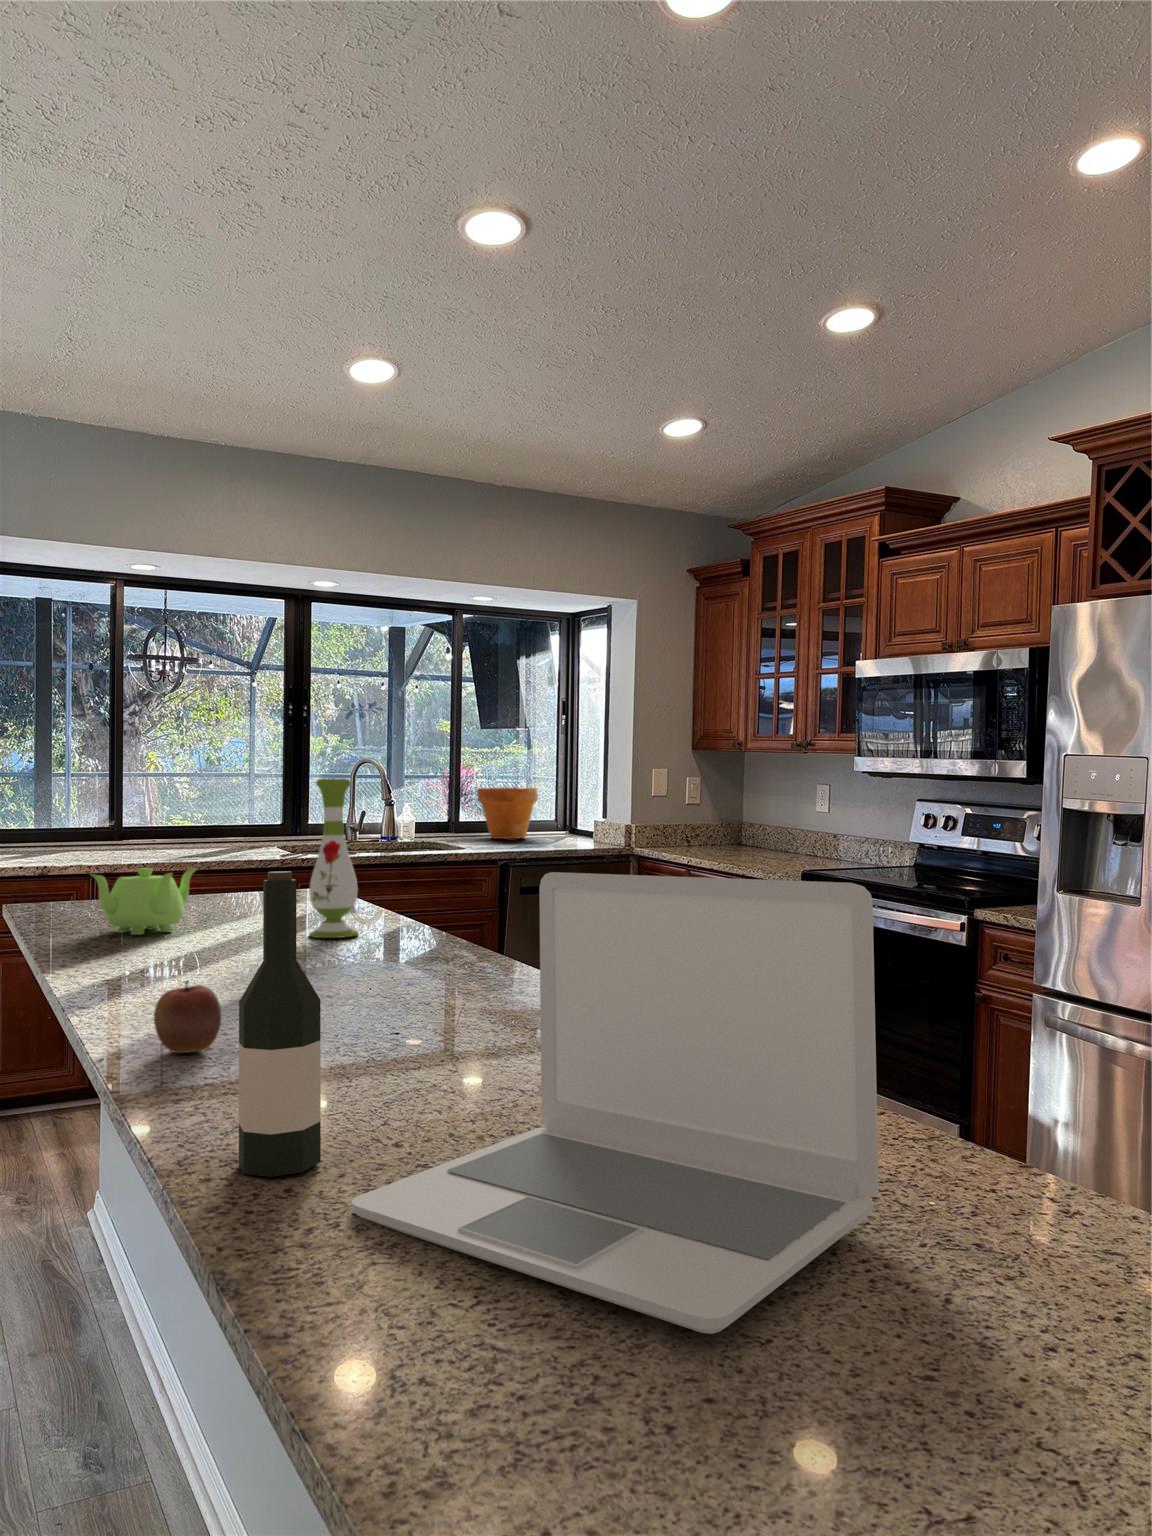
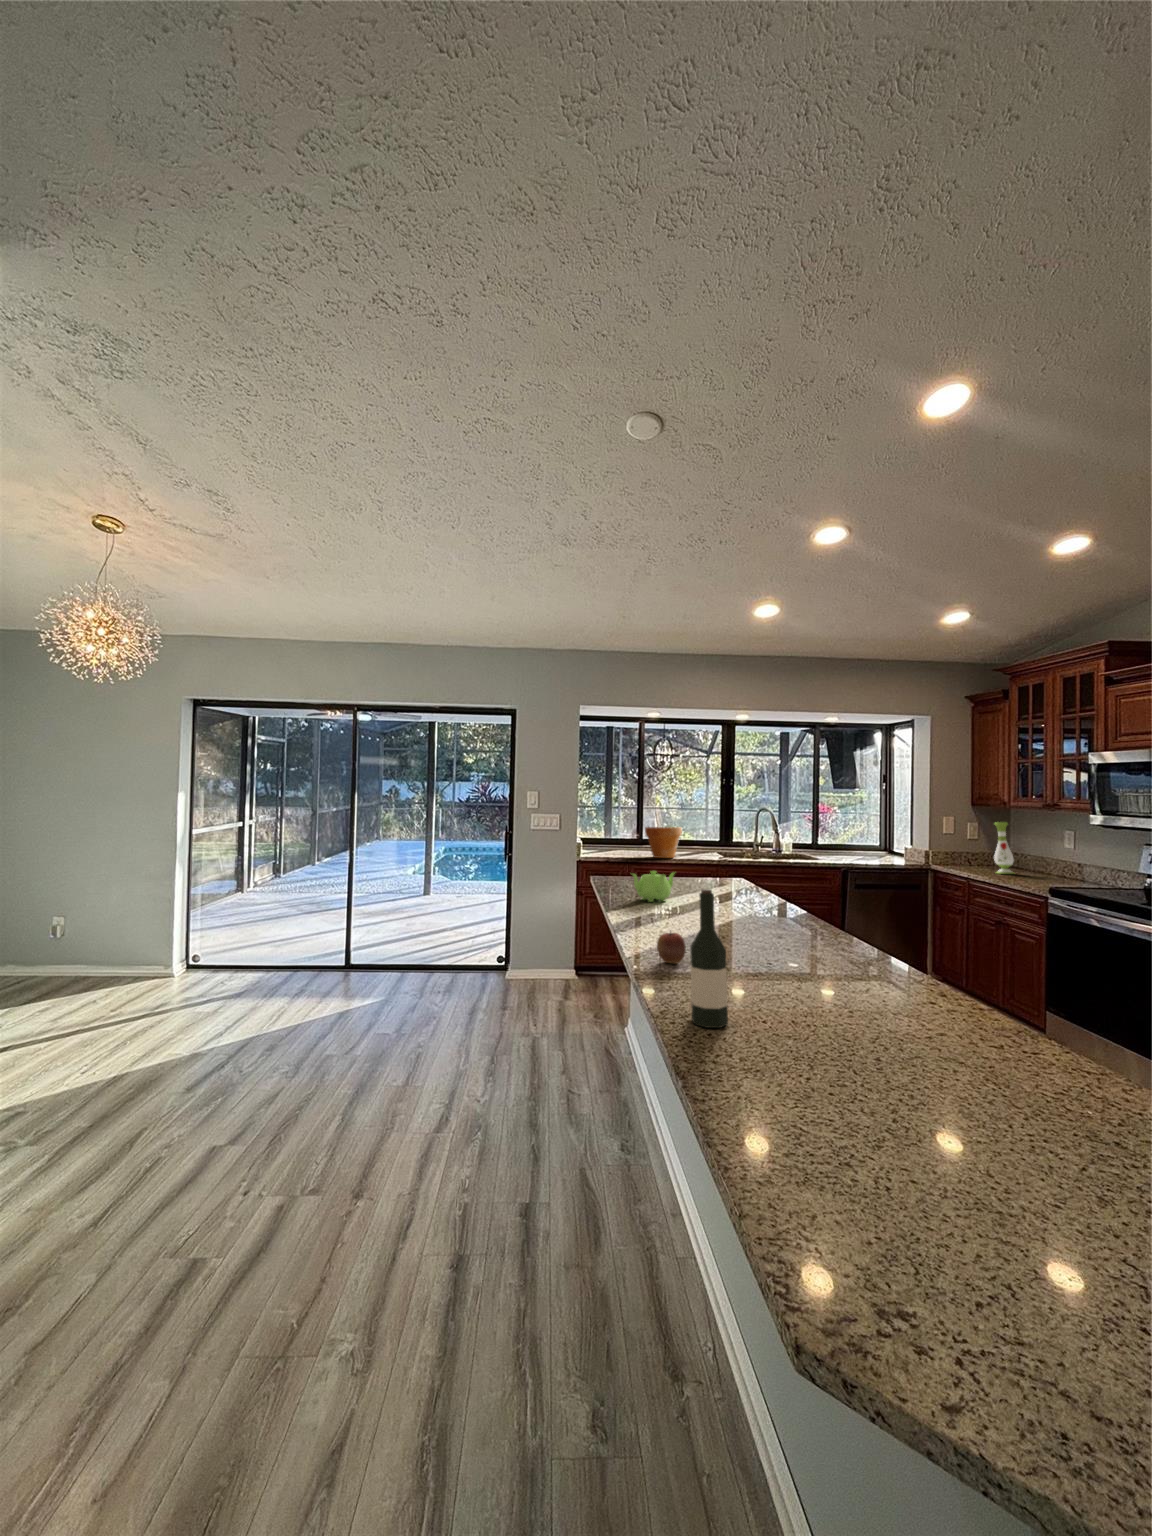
vase: present [309,779,358,938] -> present [994,822,1014,874]
flower pot: present [477,787,538,839] -> present [645,827,682,858]
laptop: present [352,872,879,1334] -> none [740,896,1045,1149]

